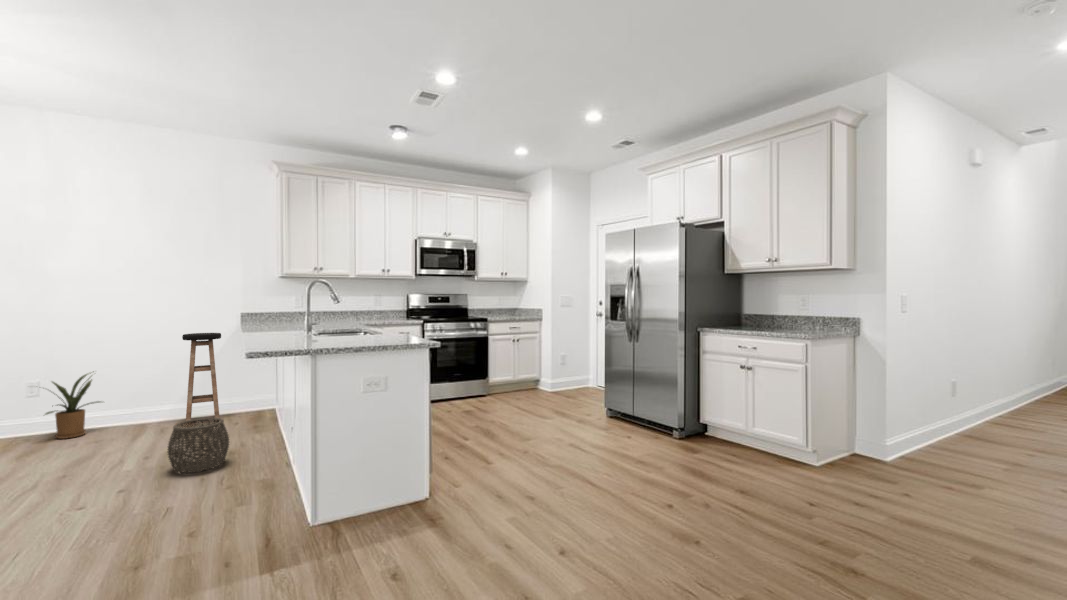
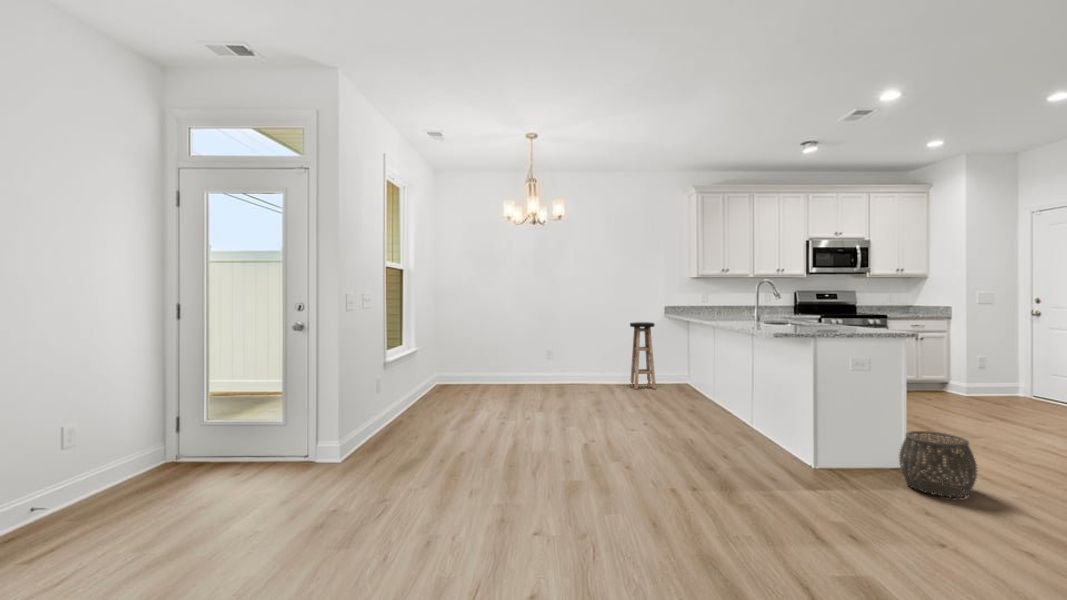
house plant: present [45,371,100,439] -> none [550,346,588,390]
woven basket: present [167,418,229,473] -> present [899,431,977,497]

